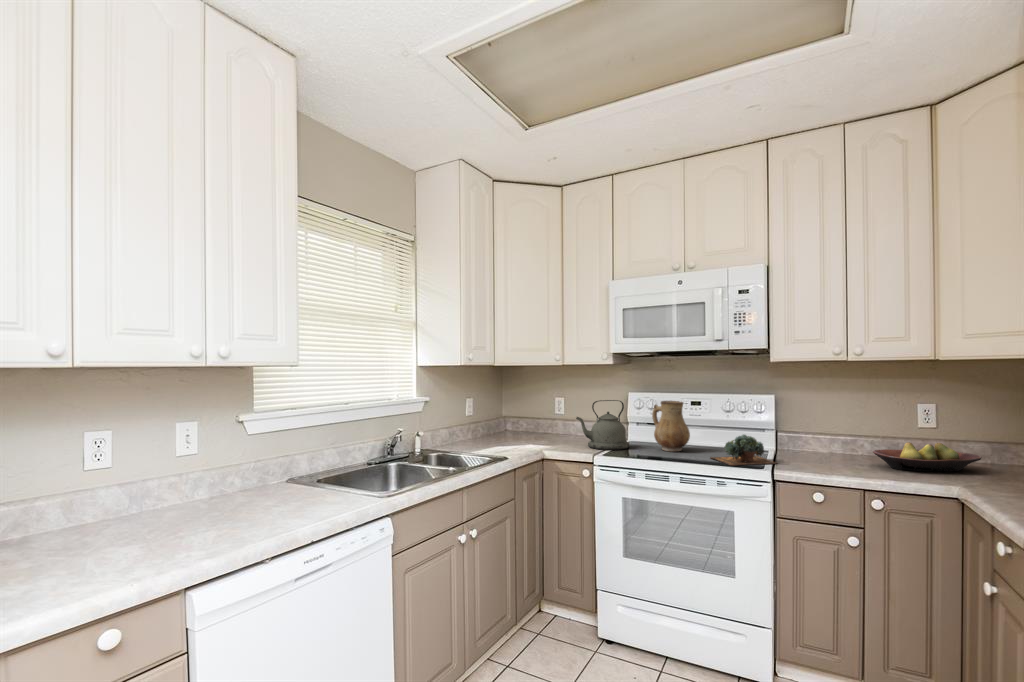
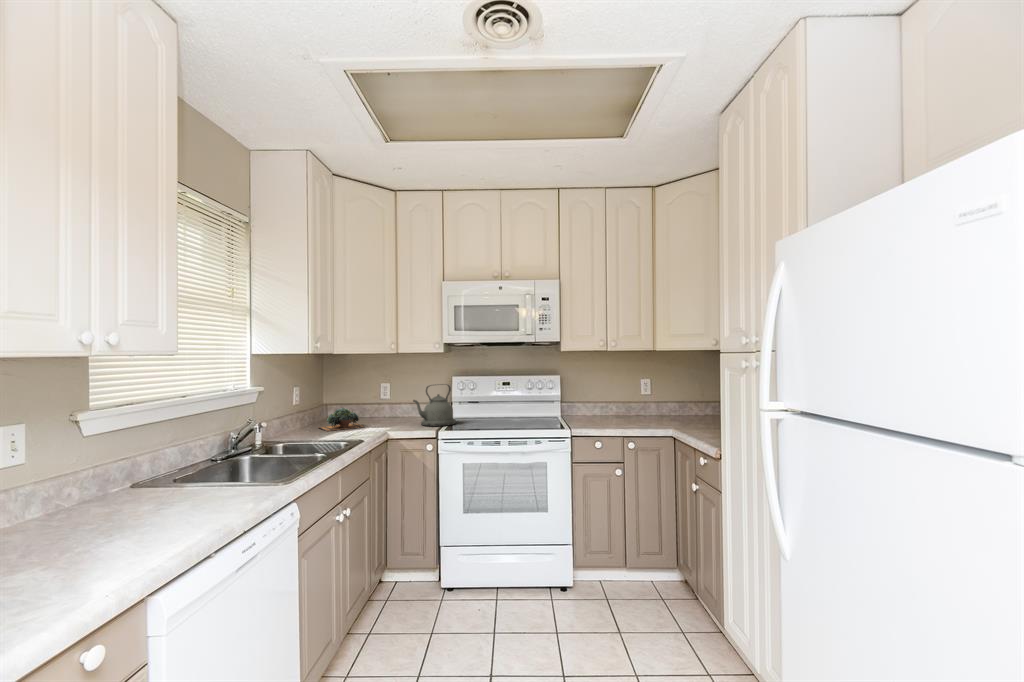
ceramic pitcher: present [652,401,690,451] -> none [473,383,504,423]
succulent plant: present [711,435,776,466] -> present [318,408,364,431]
fruit bowl: present [873,442,982,471] -> none [624,402,679,421]

